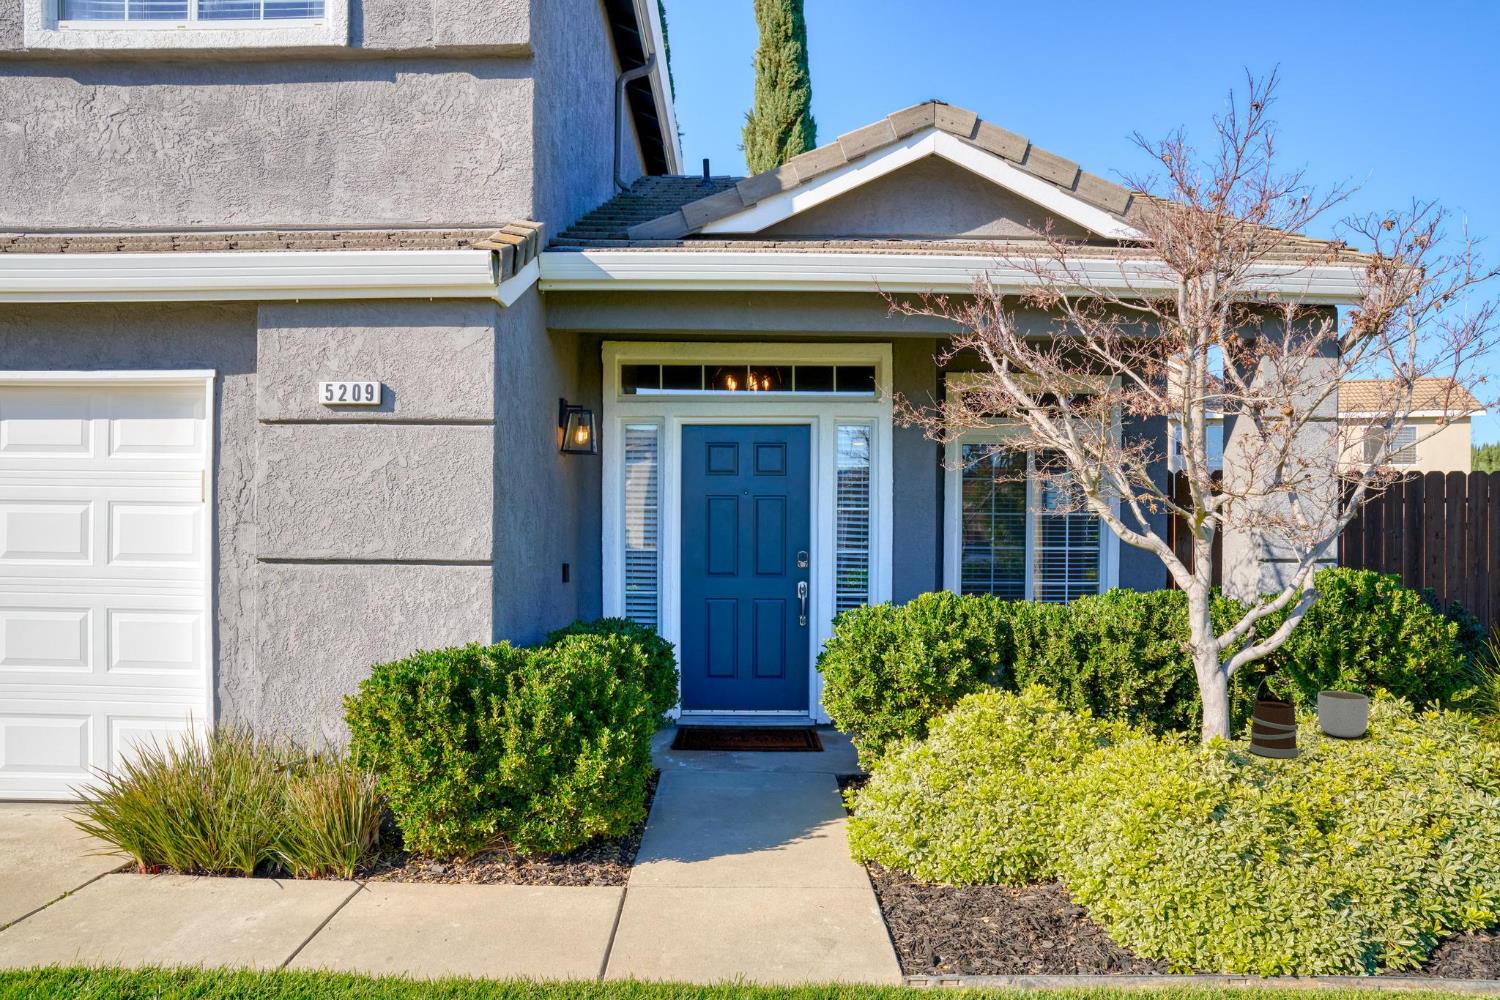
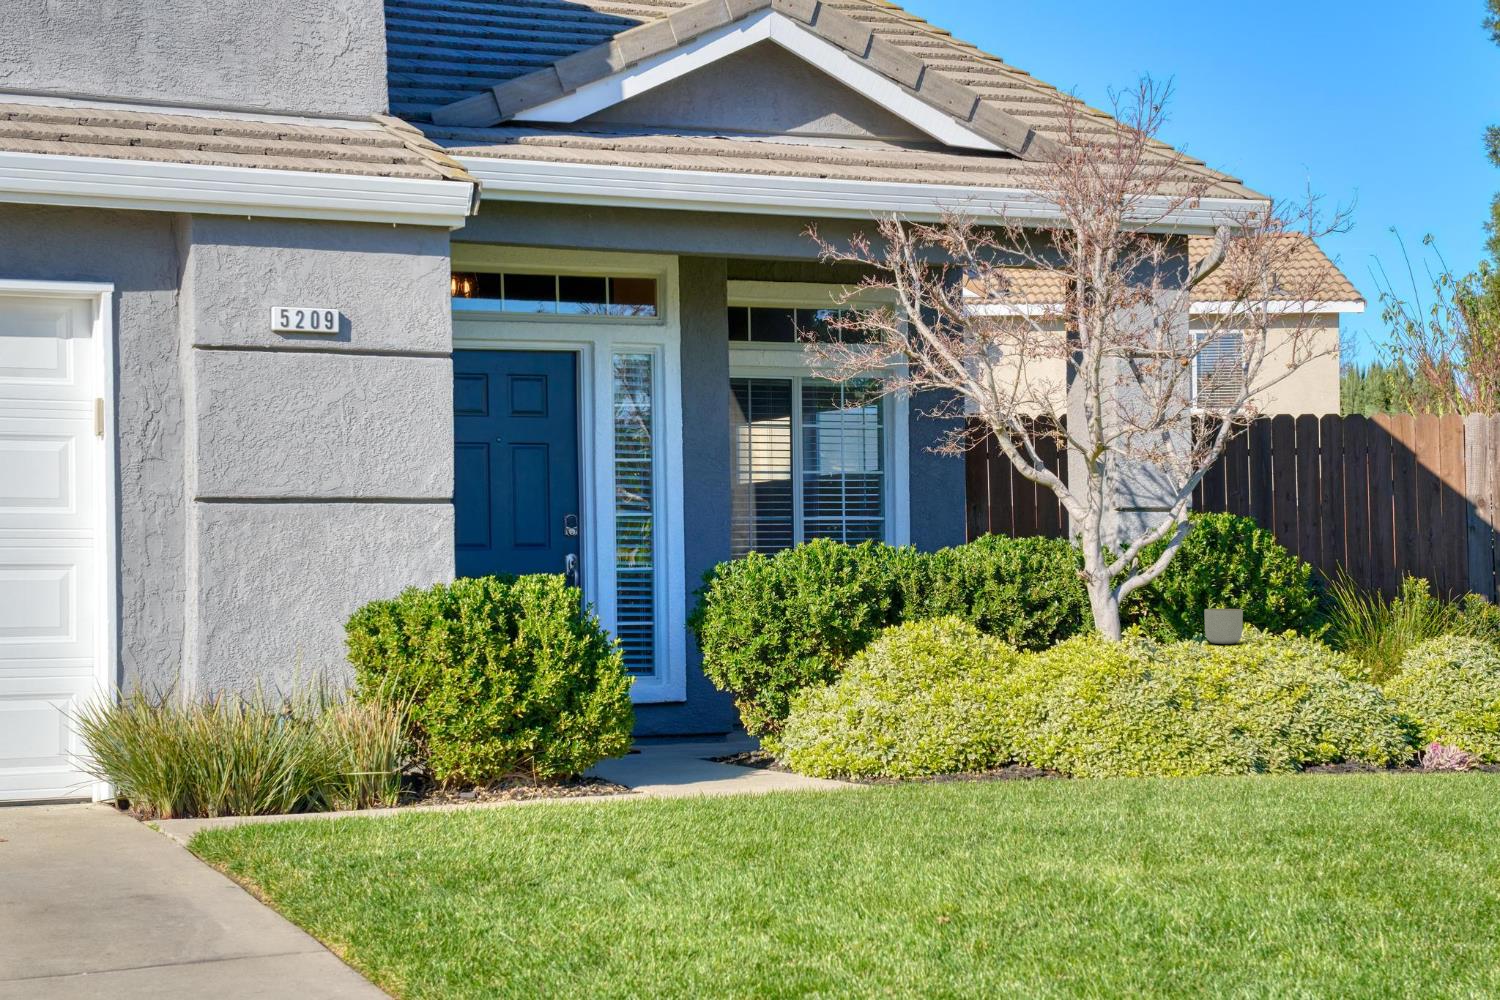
wooden bucket: present [1250,675,1298,758] -> none [1158,587,1195,654]

